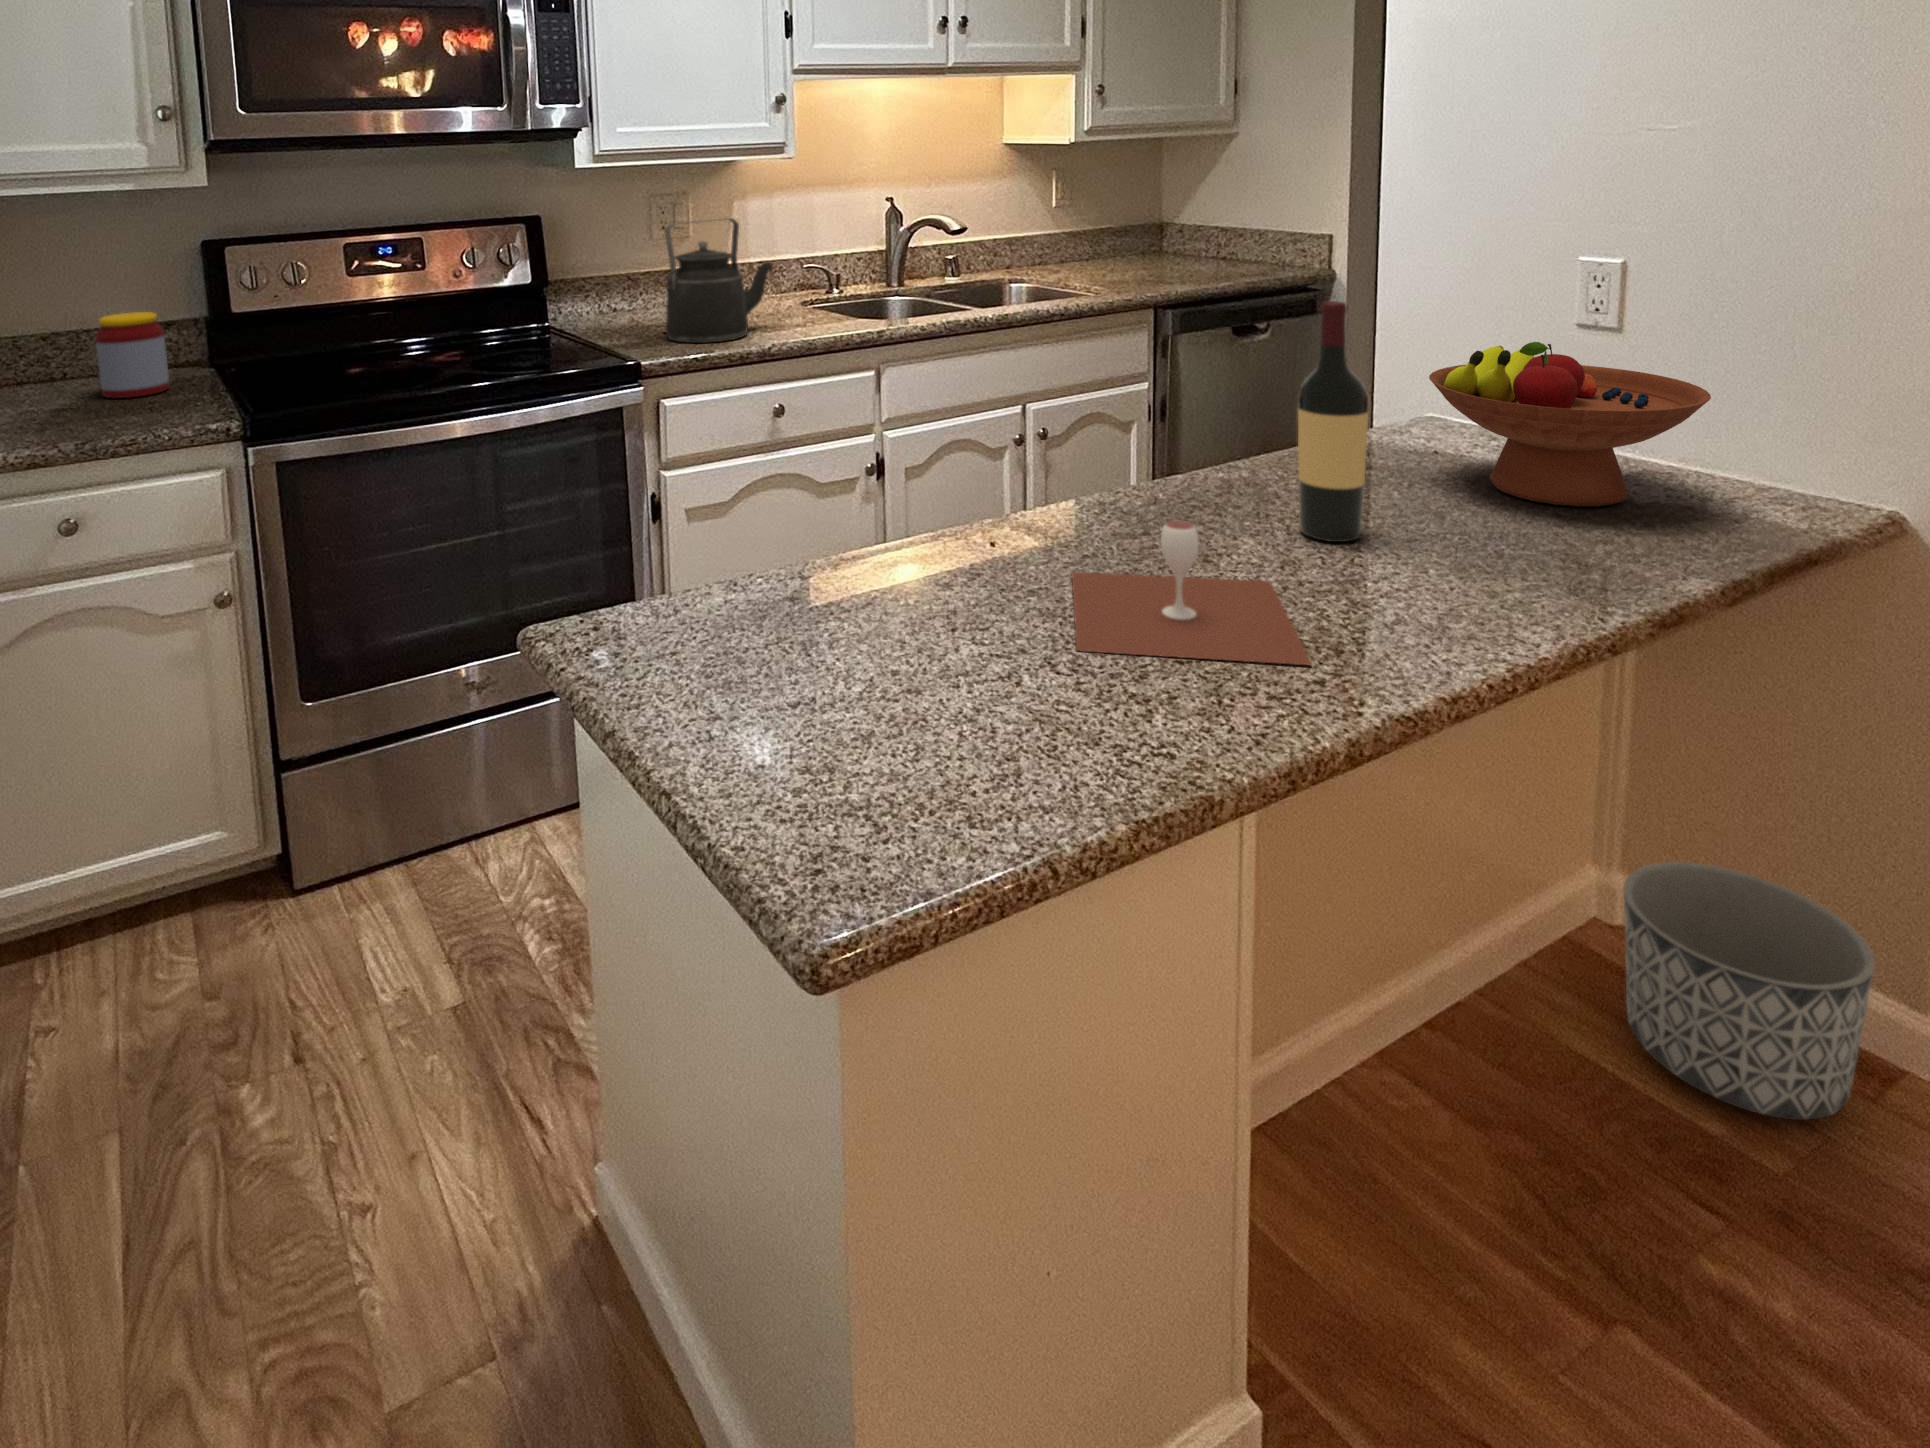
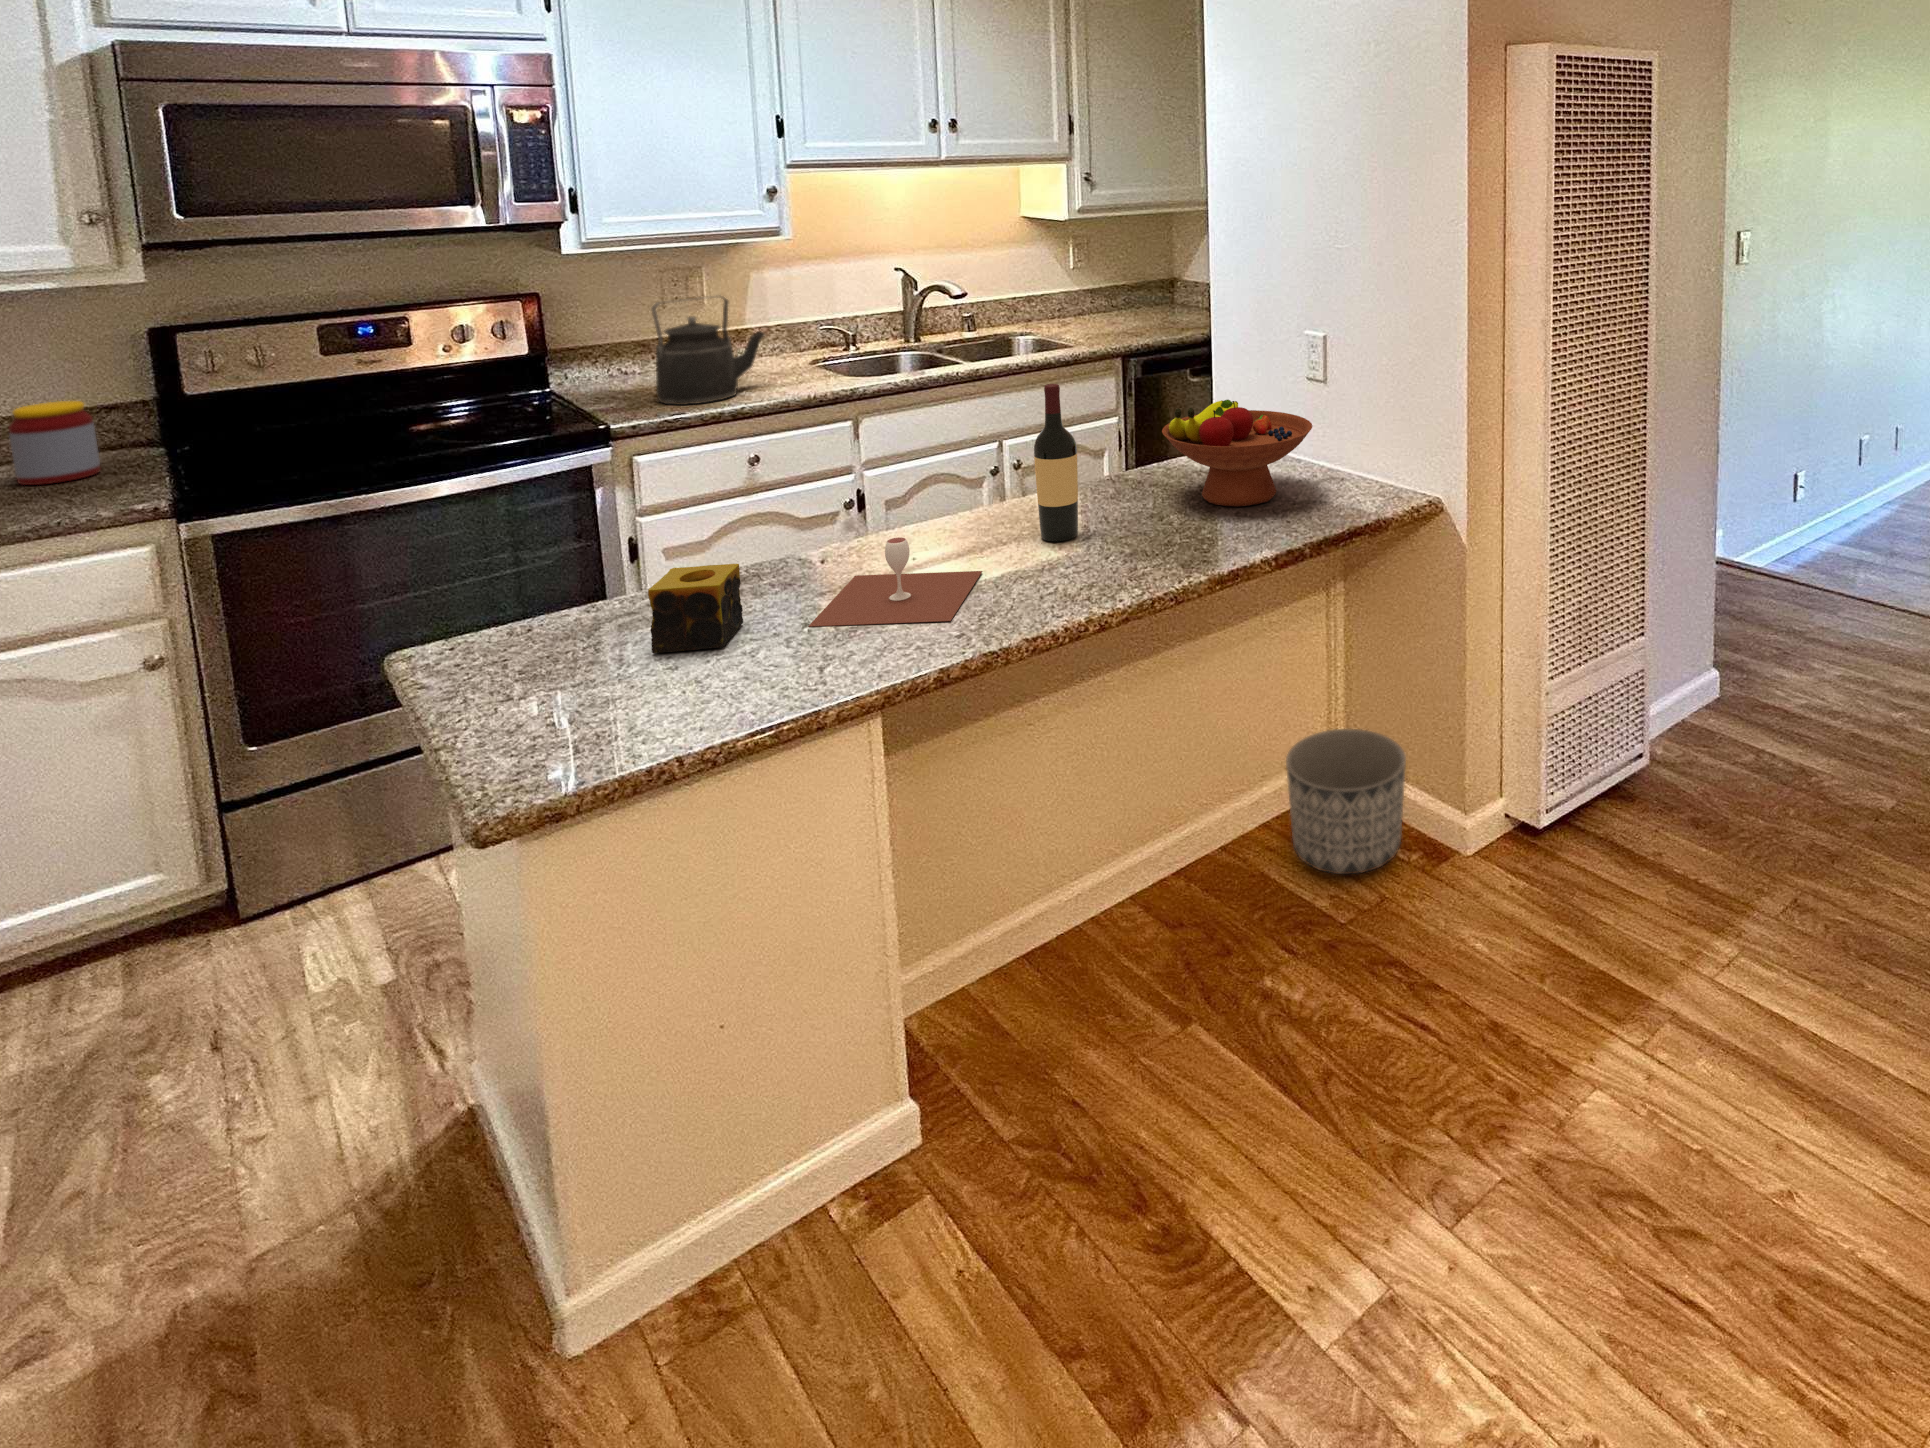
candle: none [873,543,977,674] -> present [648,564,743,653]

